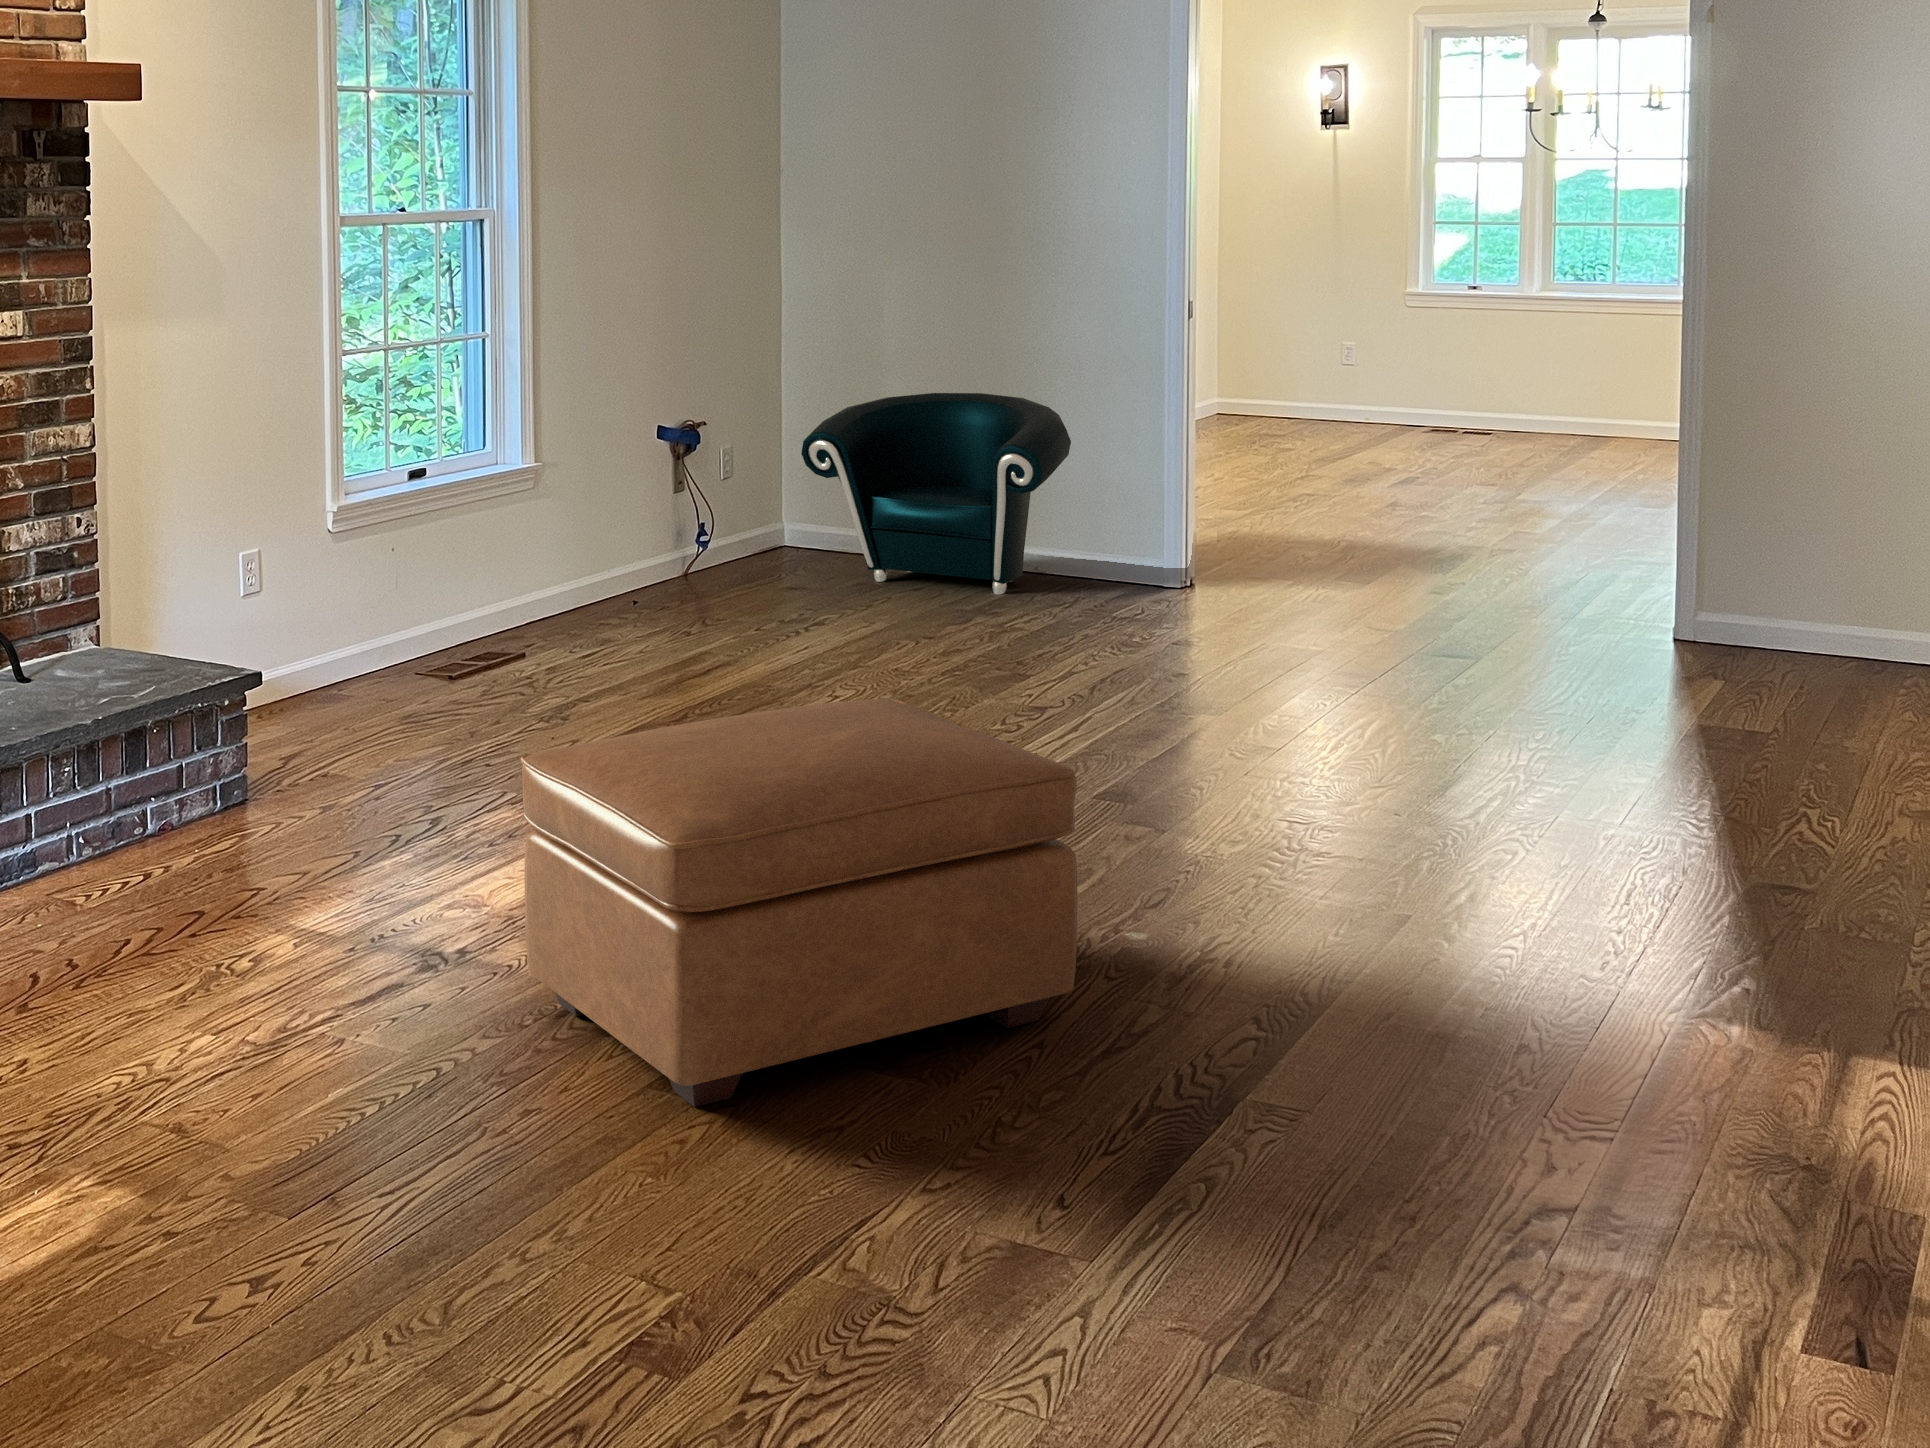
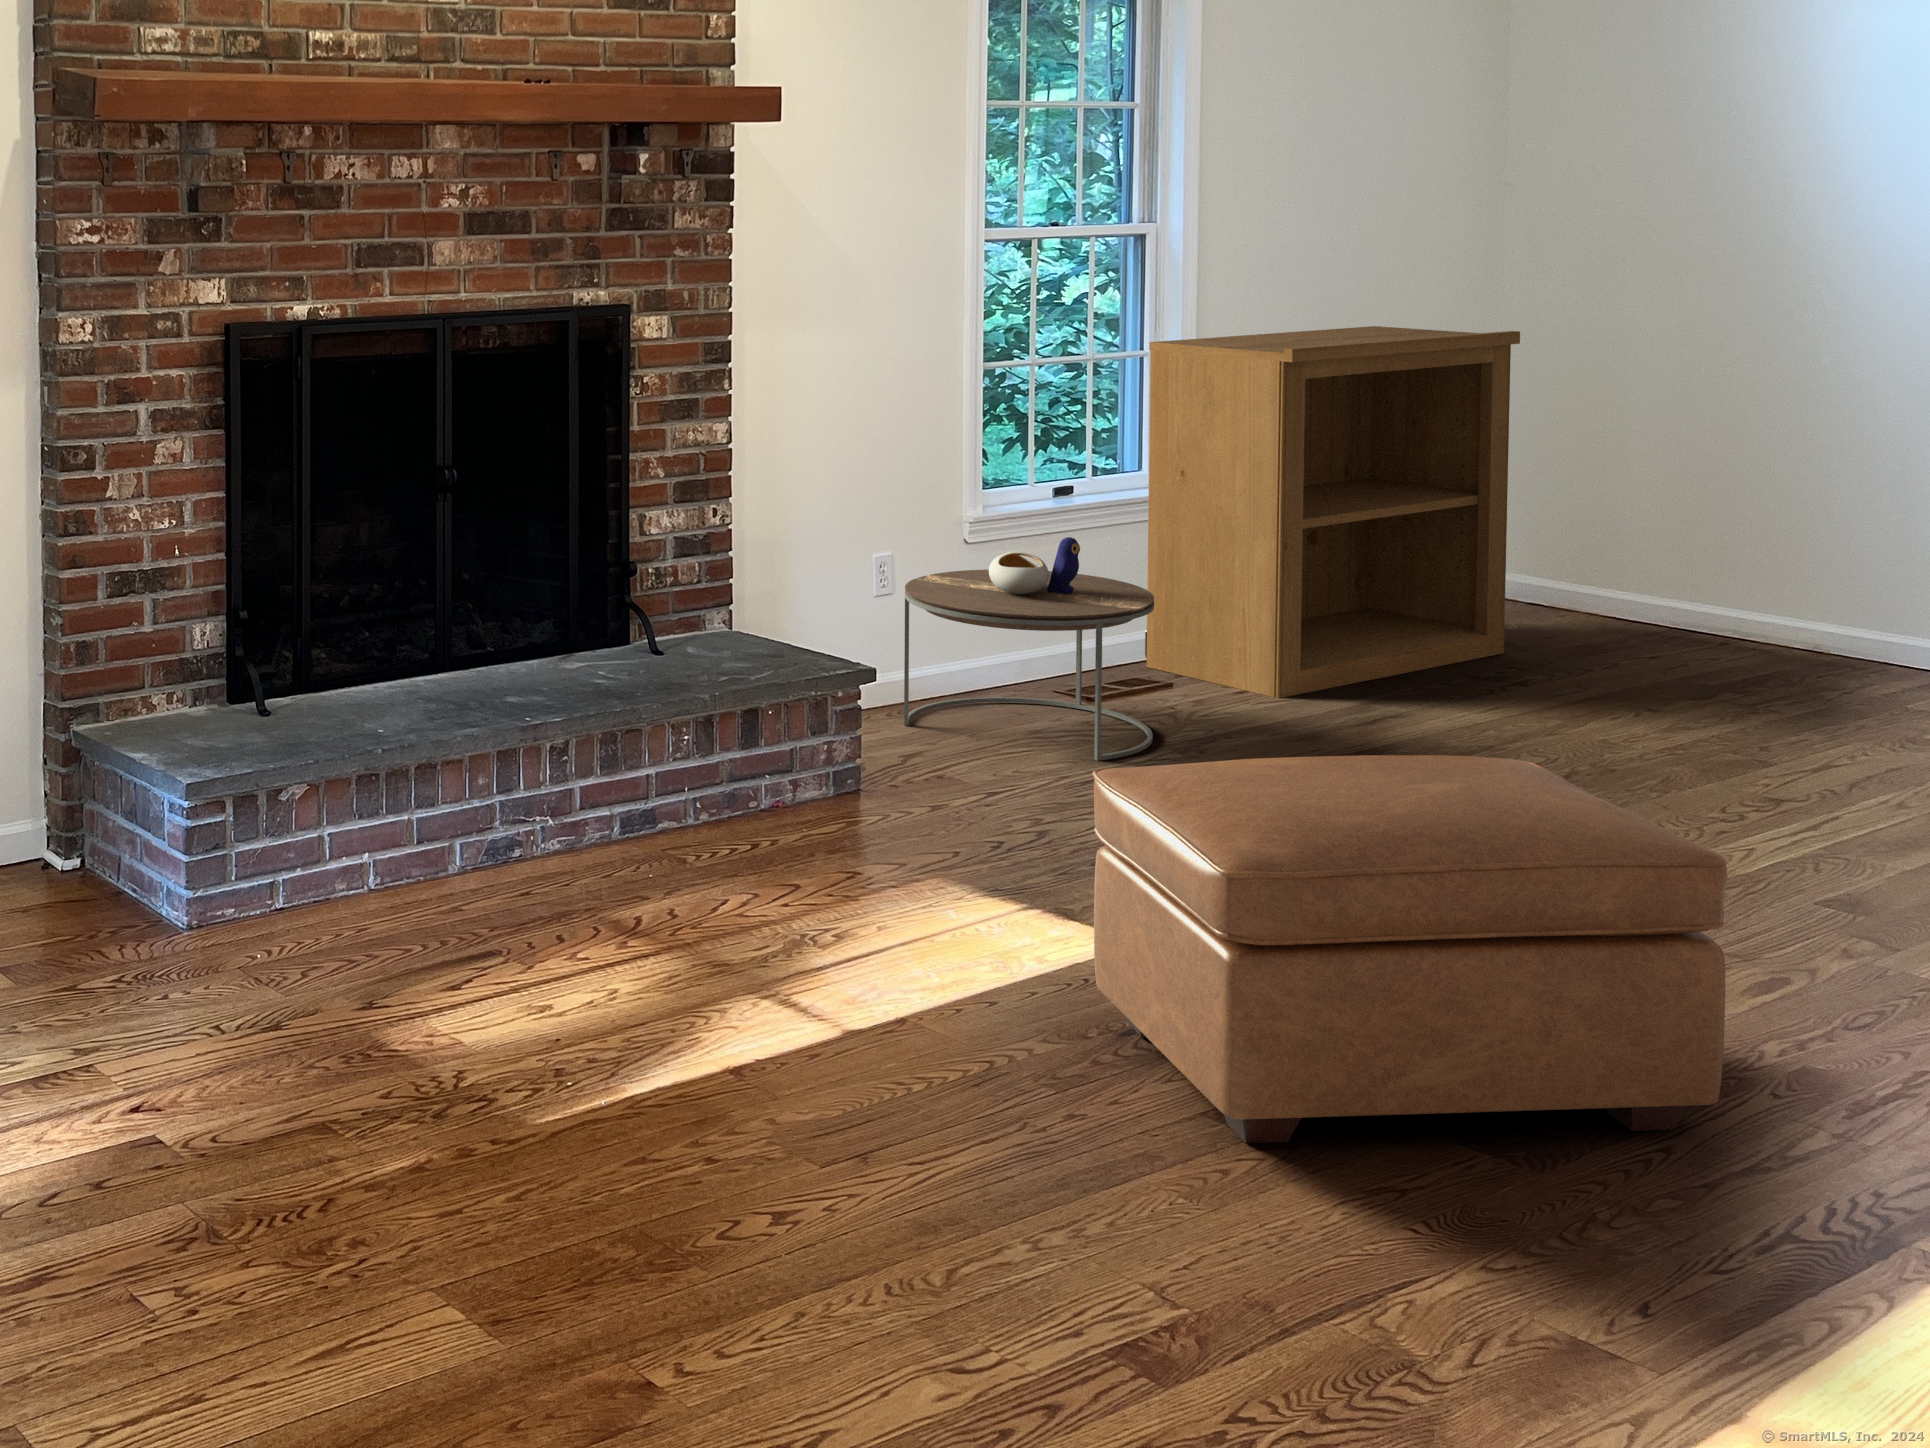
bookshelf: none [492,301,805,658] -> present [1145,326,1520,698]
armchair: present [801,393,1071,594] -> none [1515,439,1865,674]
side table: none [274,520,518,739] -> present [904,537,1154,761]

